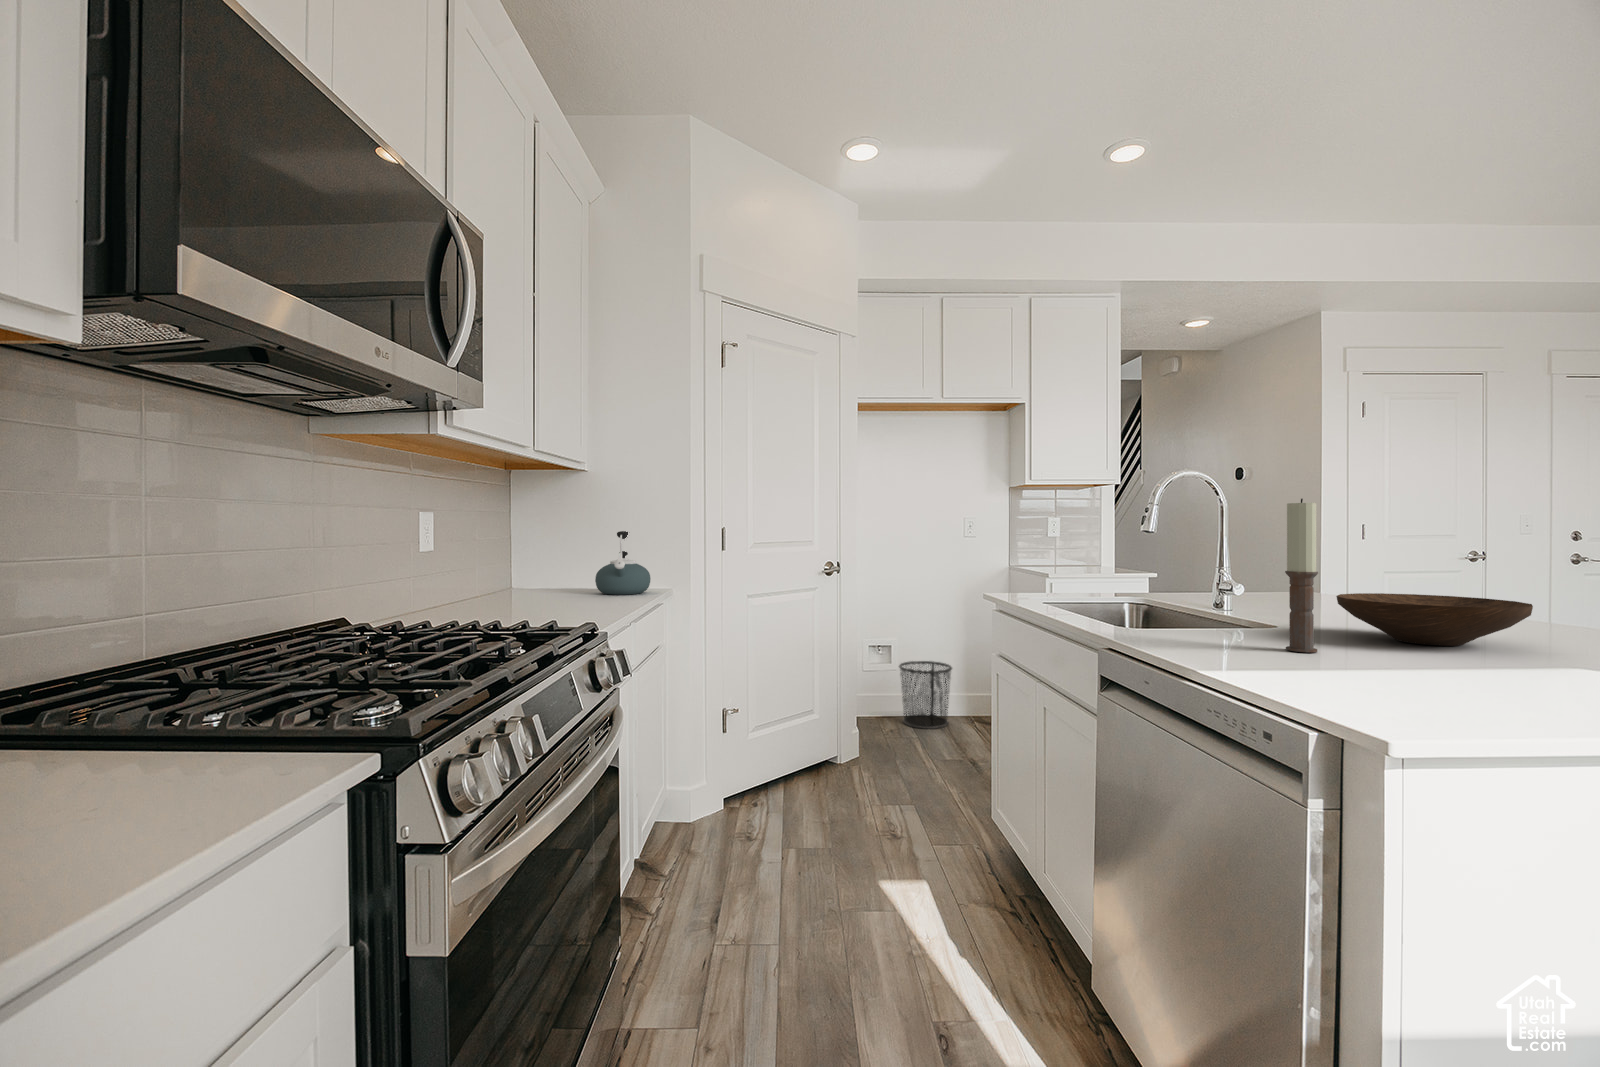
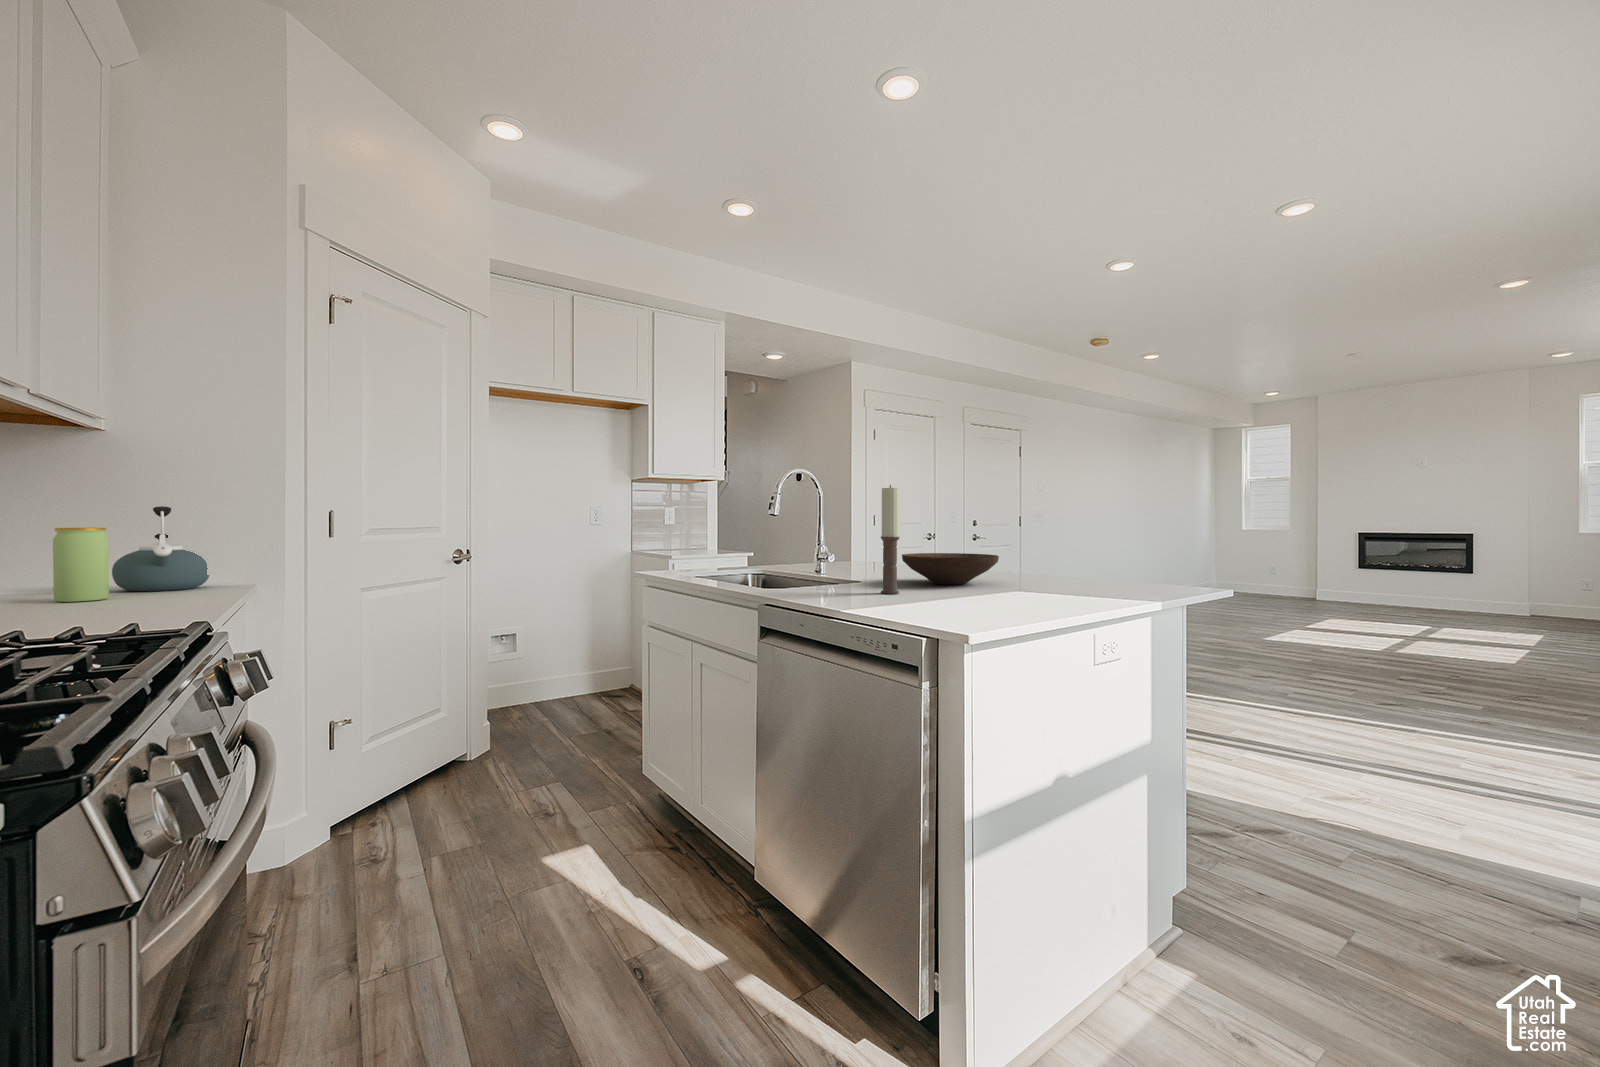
jar: none [558,548,586,601] -> present [53,528,109,602]
waste bin: present [899,661,952,729] -> none [522,645,579,713]

